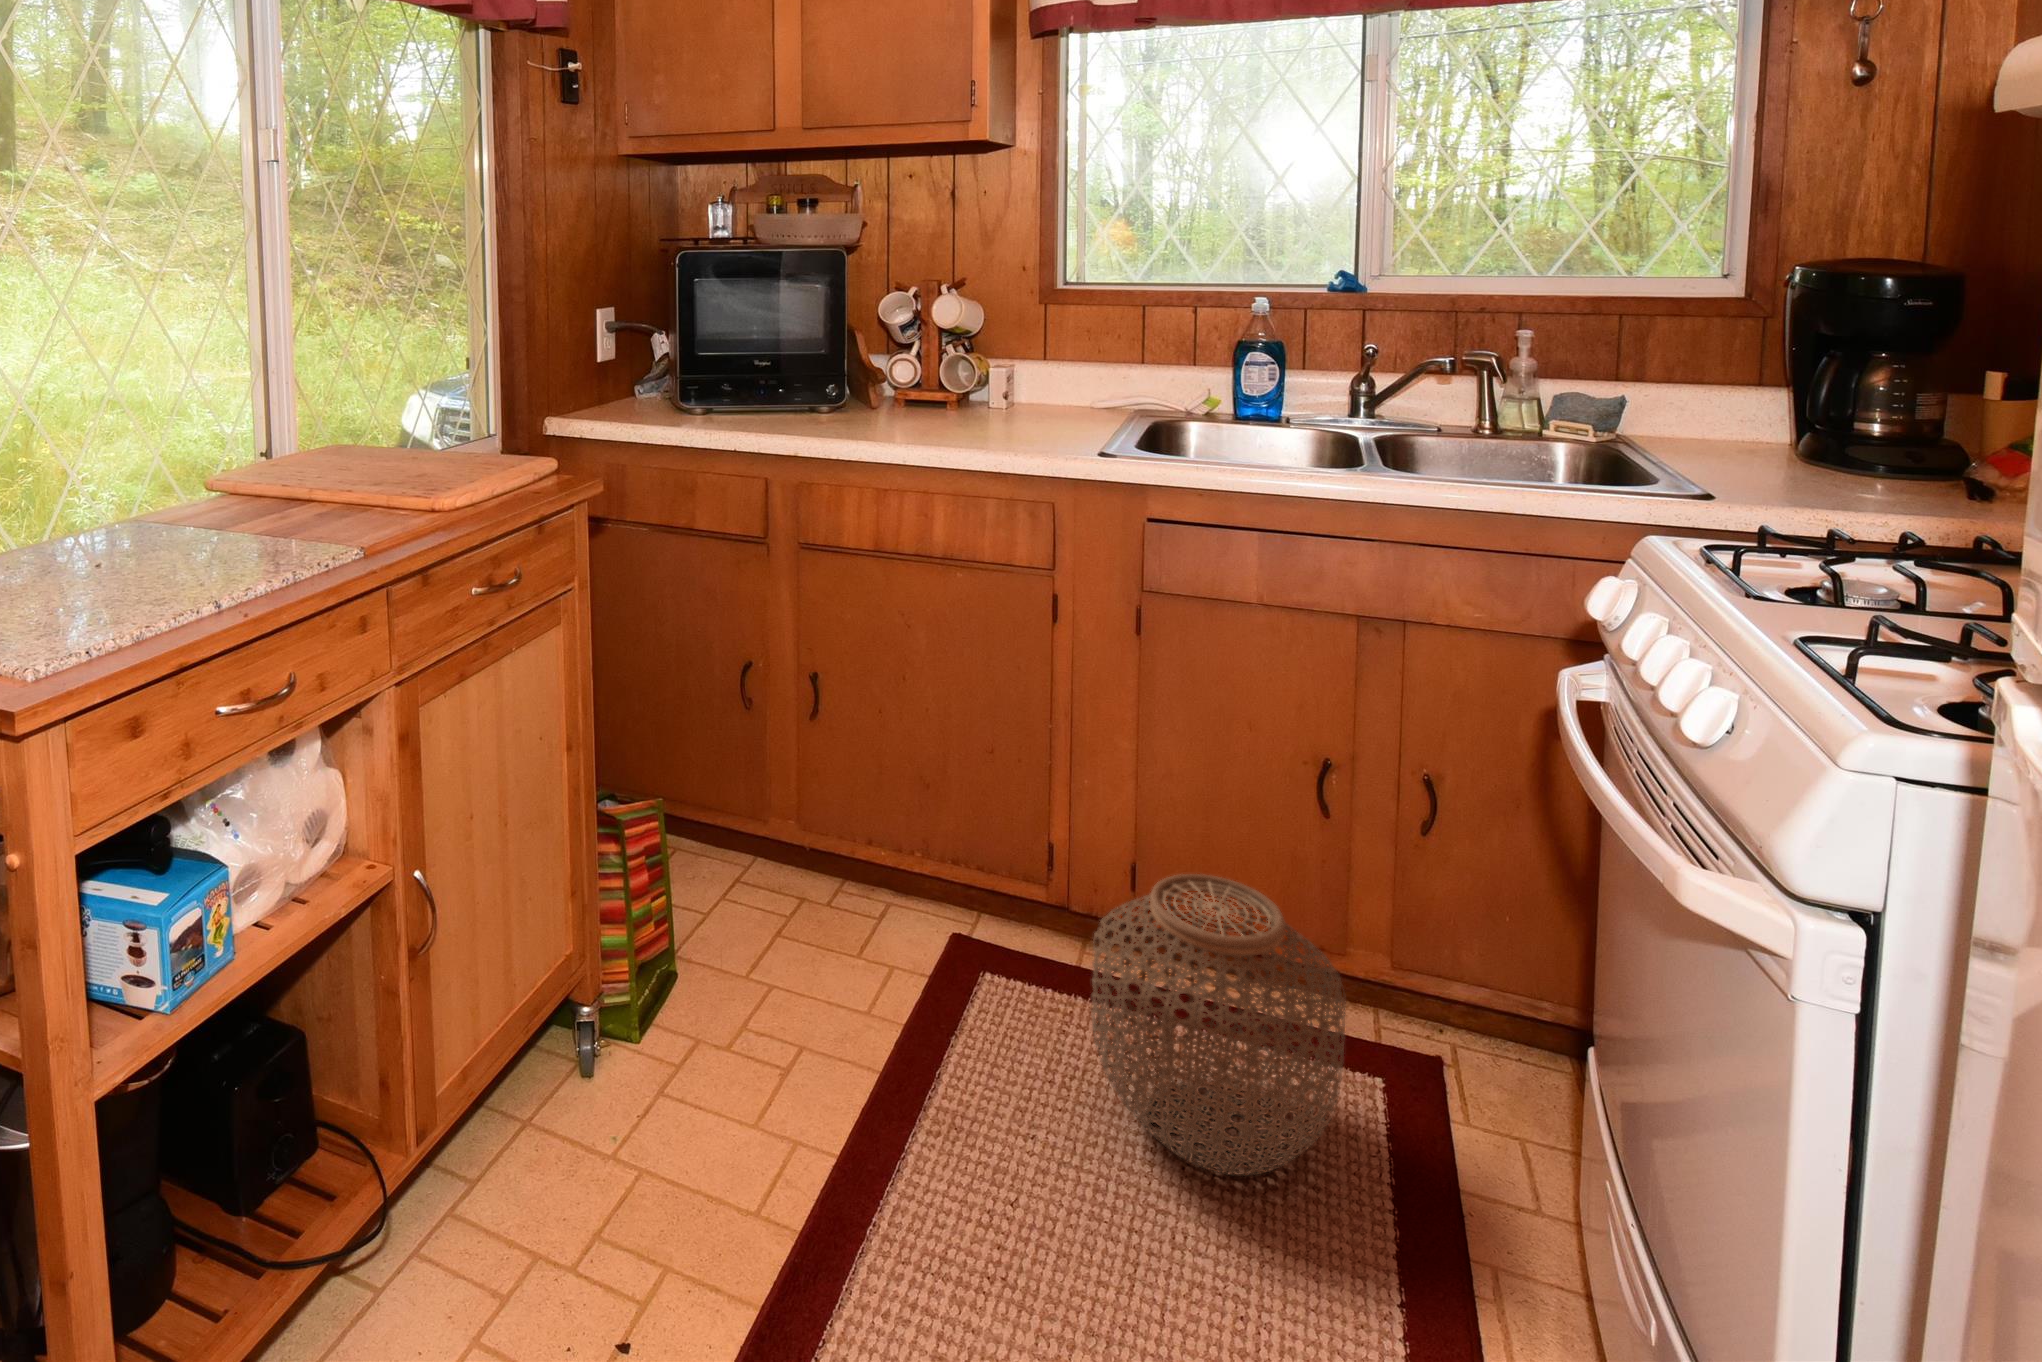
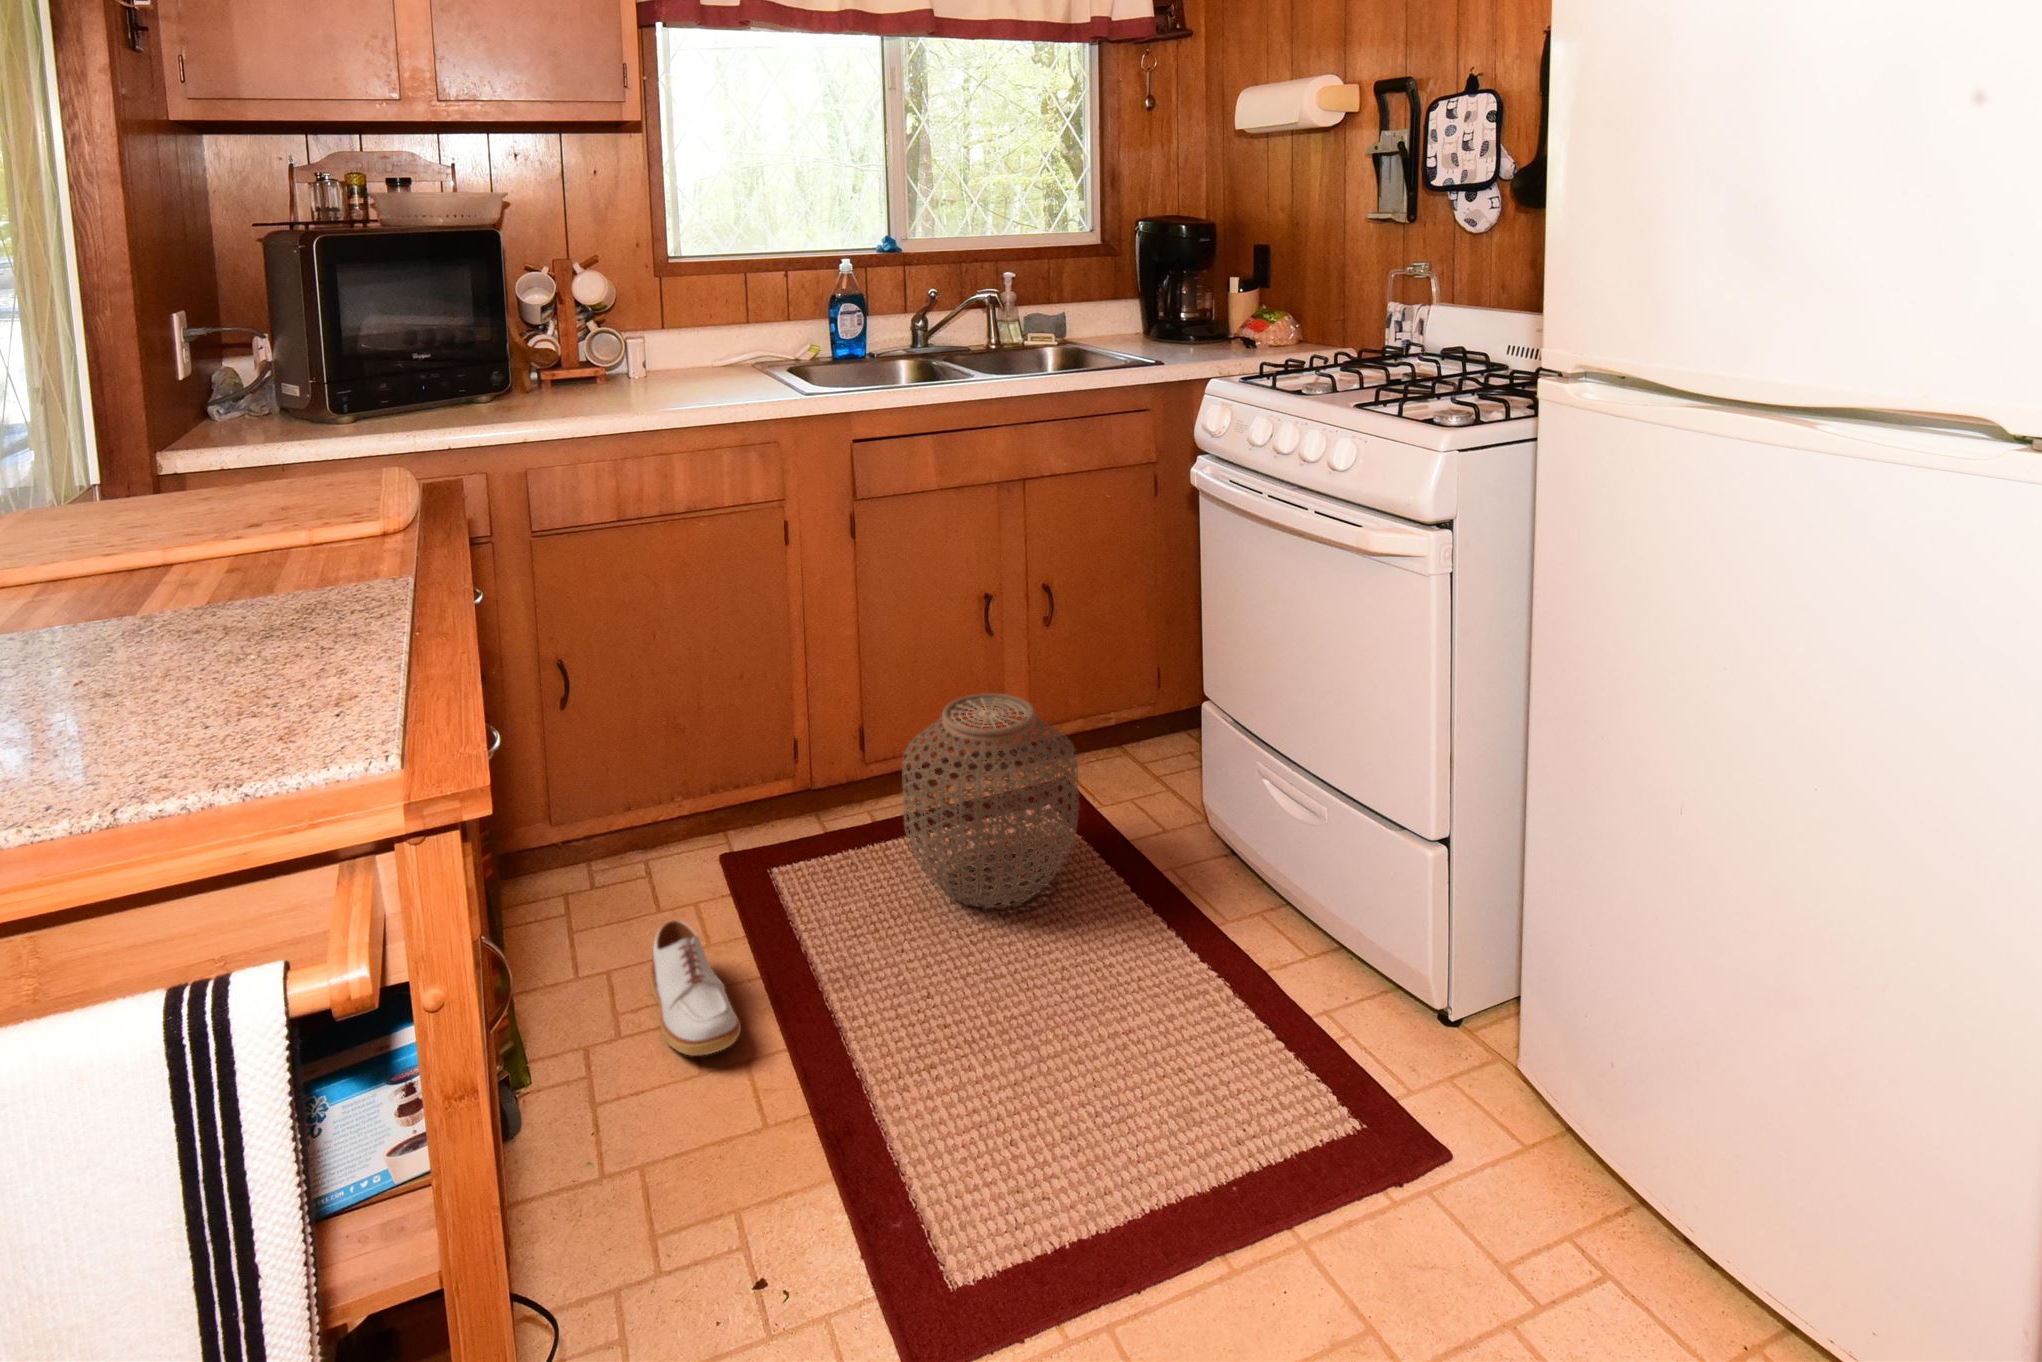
shoe: none [748,966,835,1116] -> present [649,920,741,1055]

